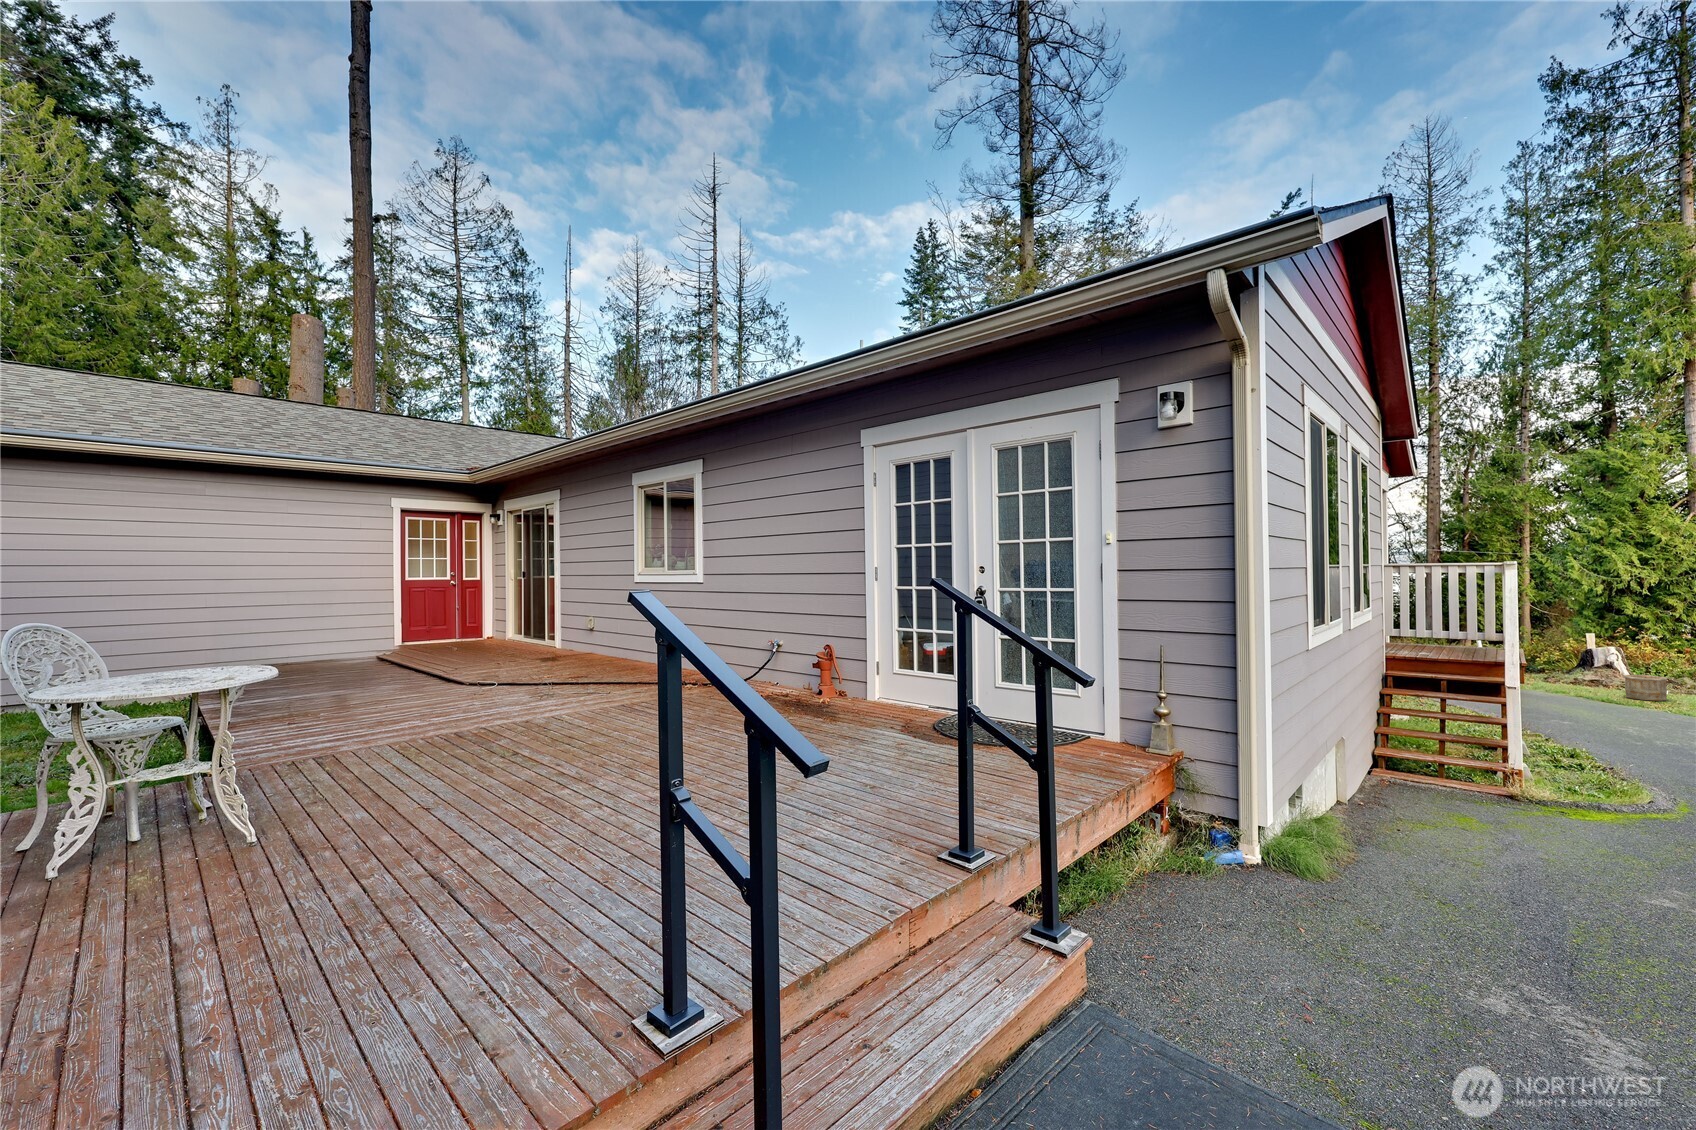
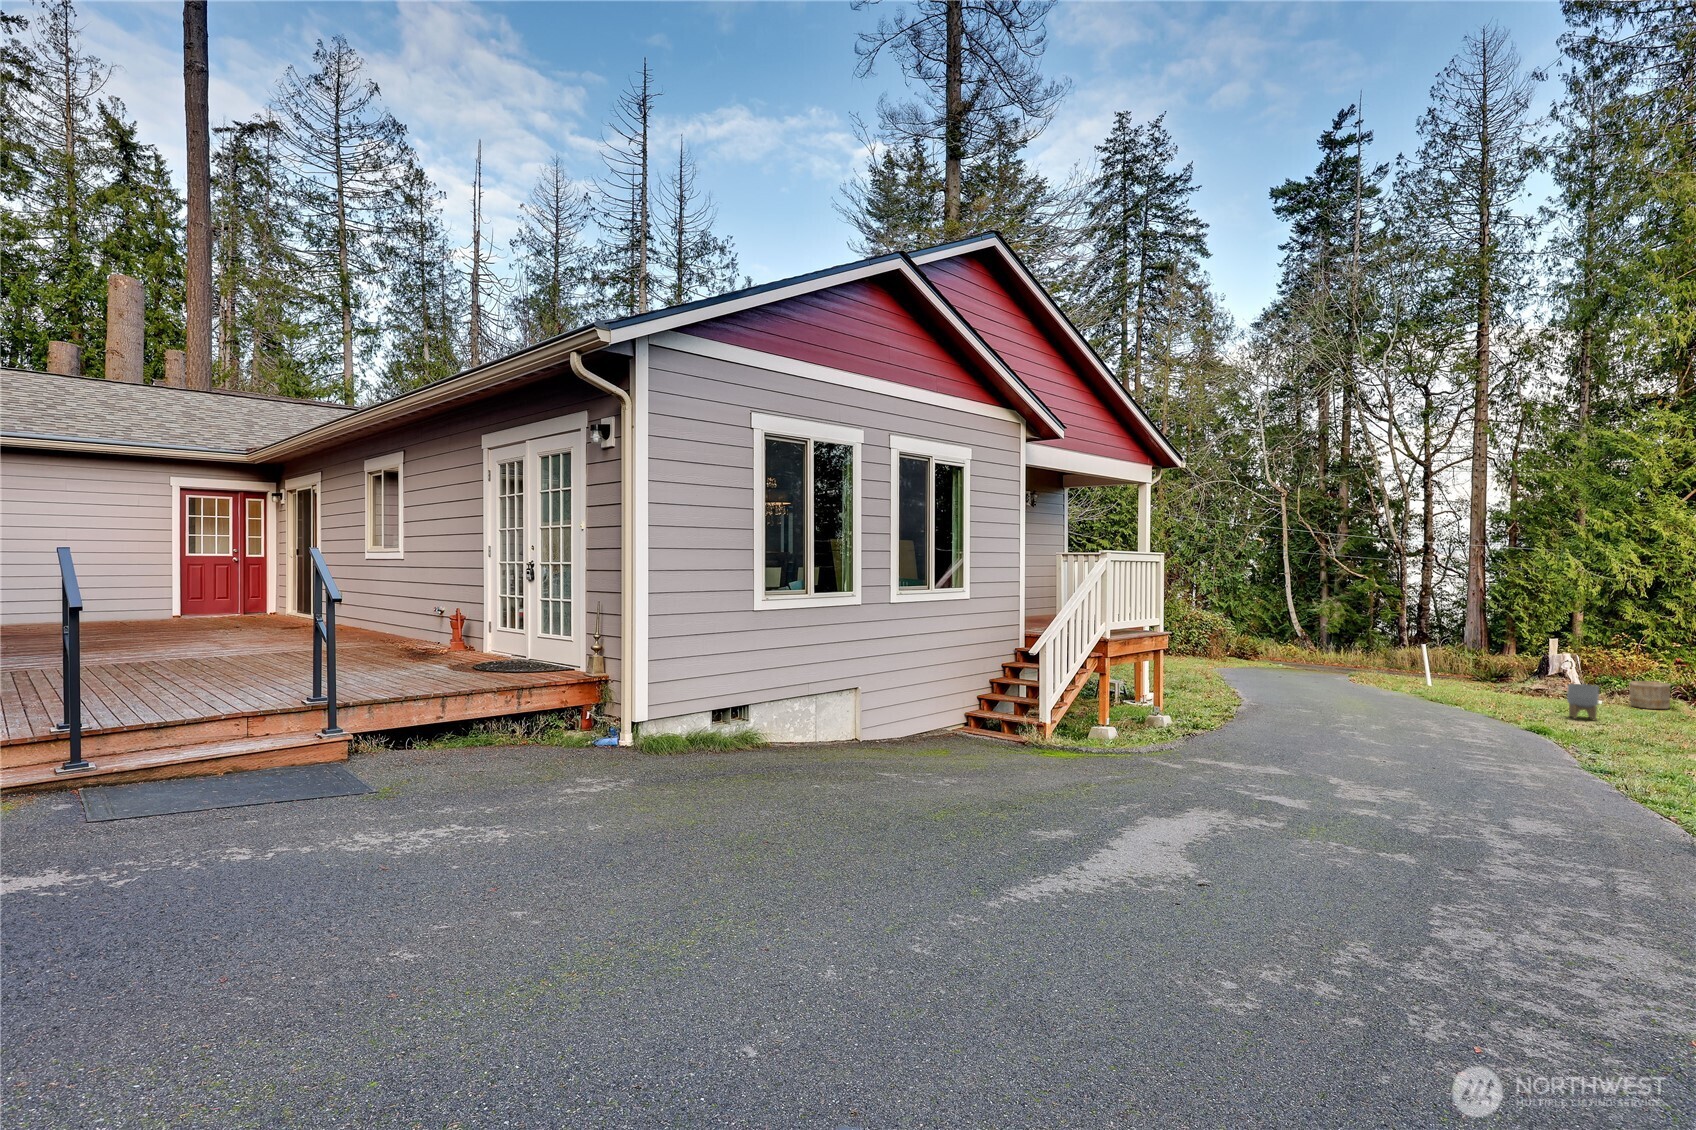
planter: none [1582,678,1616,713] -> present [1567,684,1599,720]

